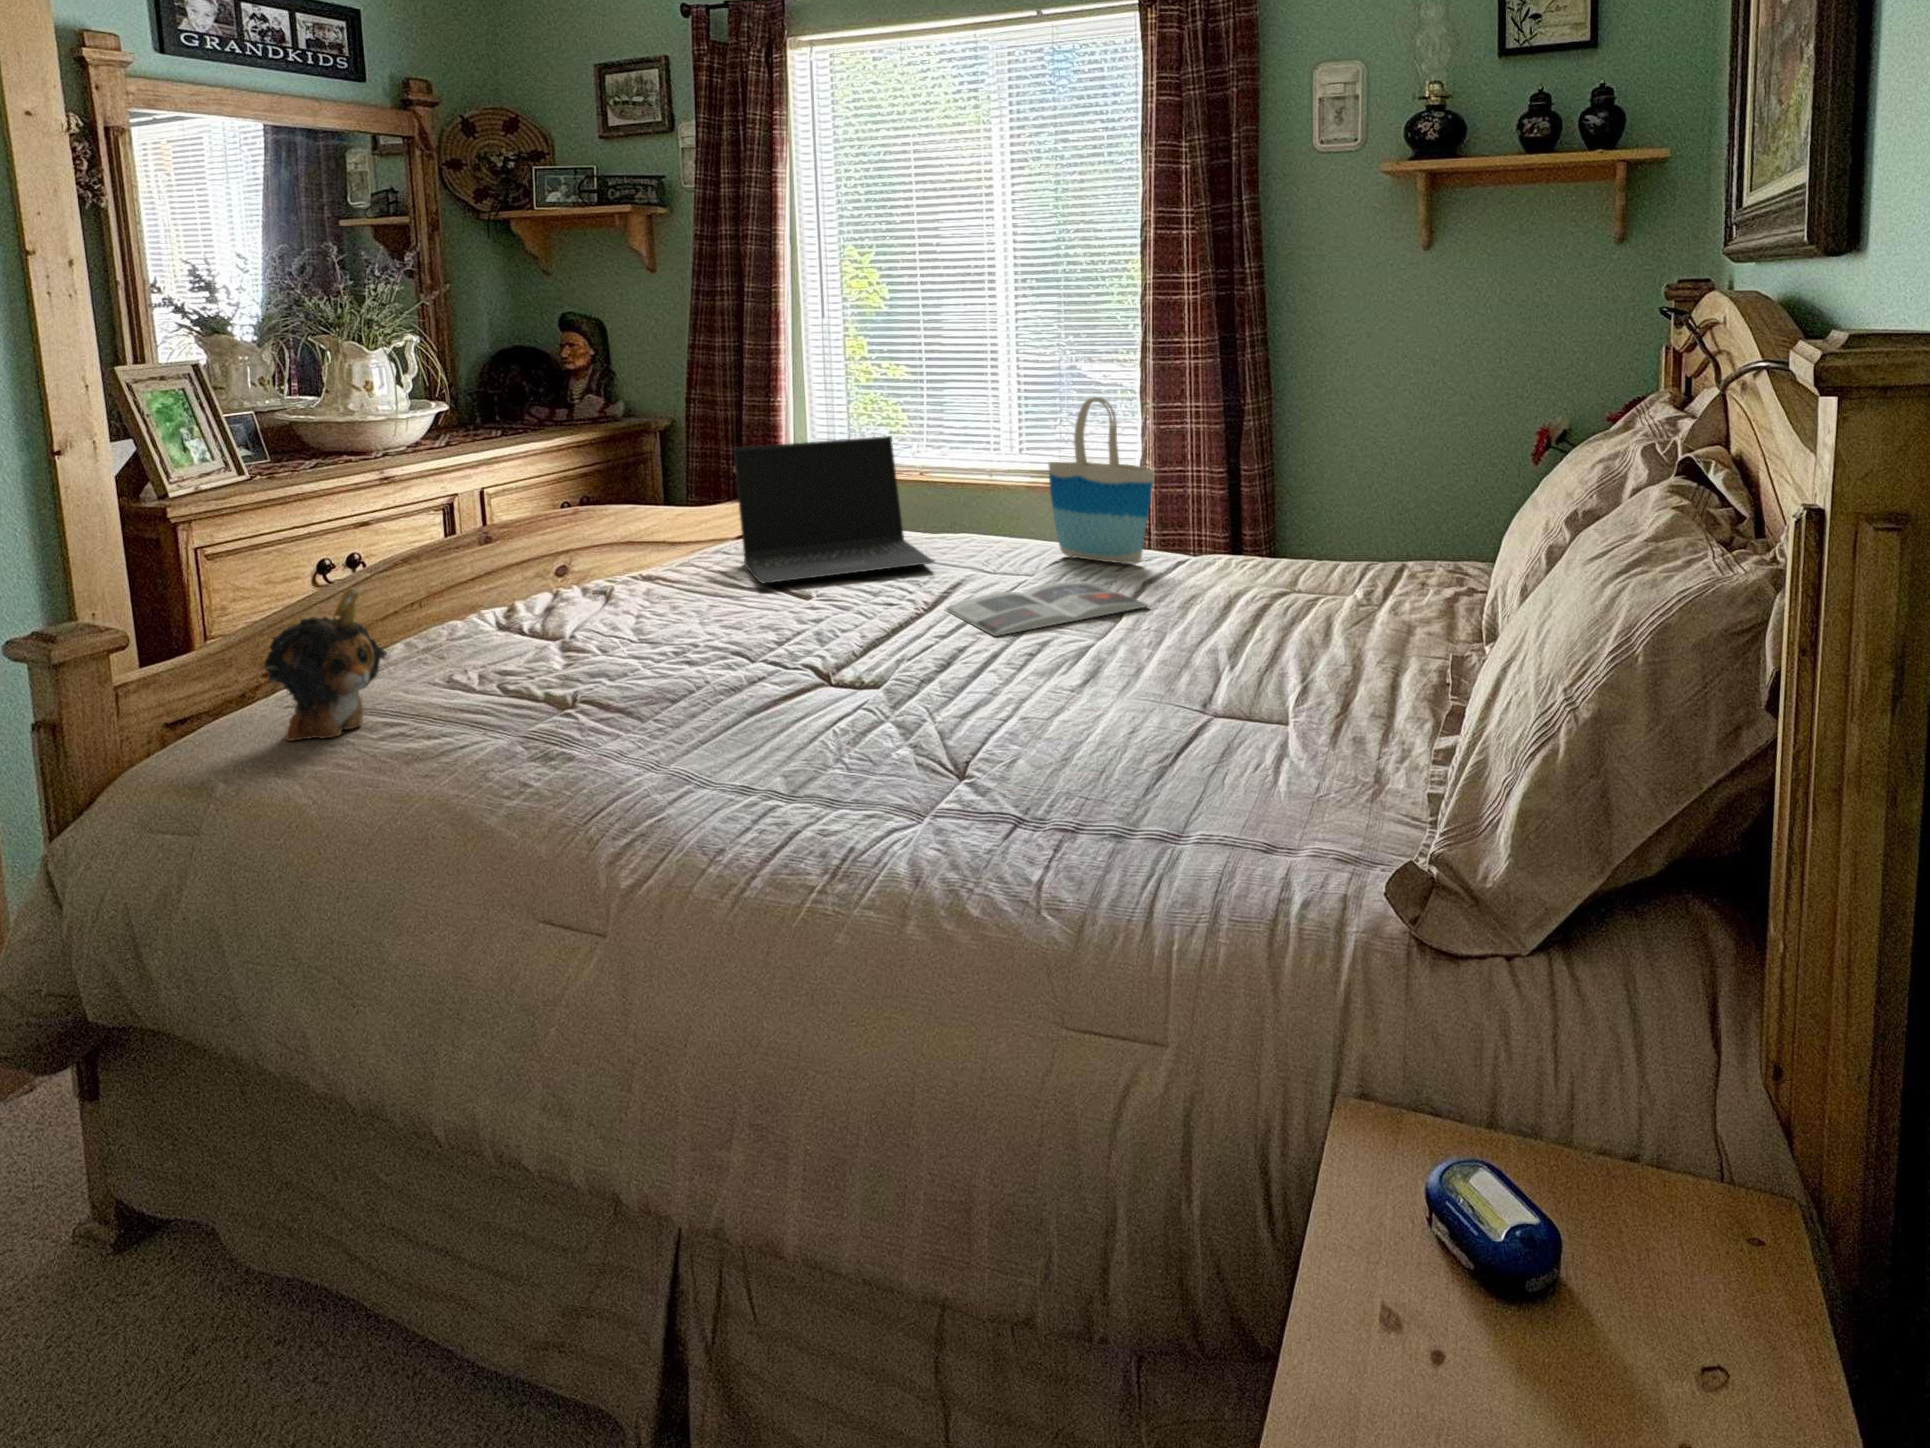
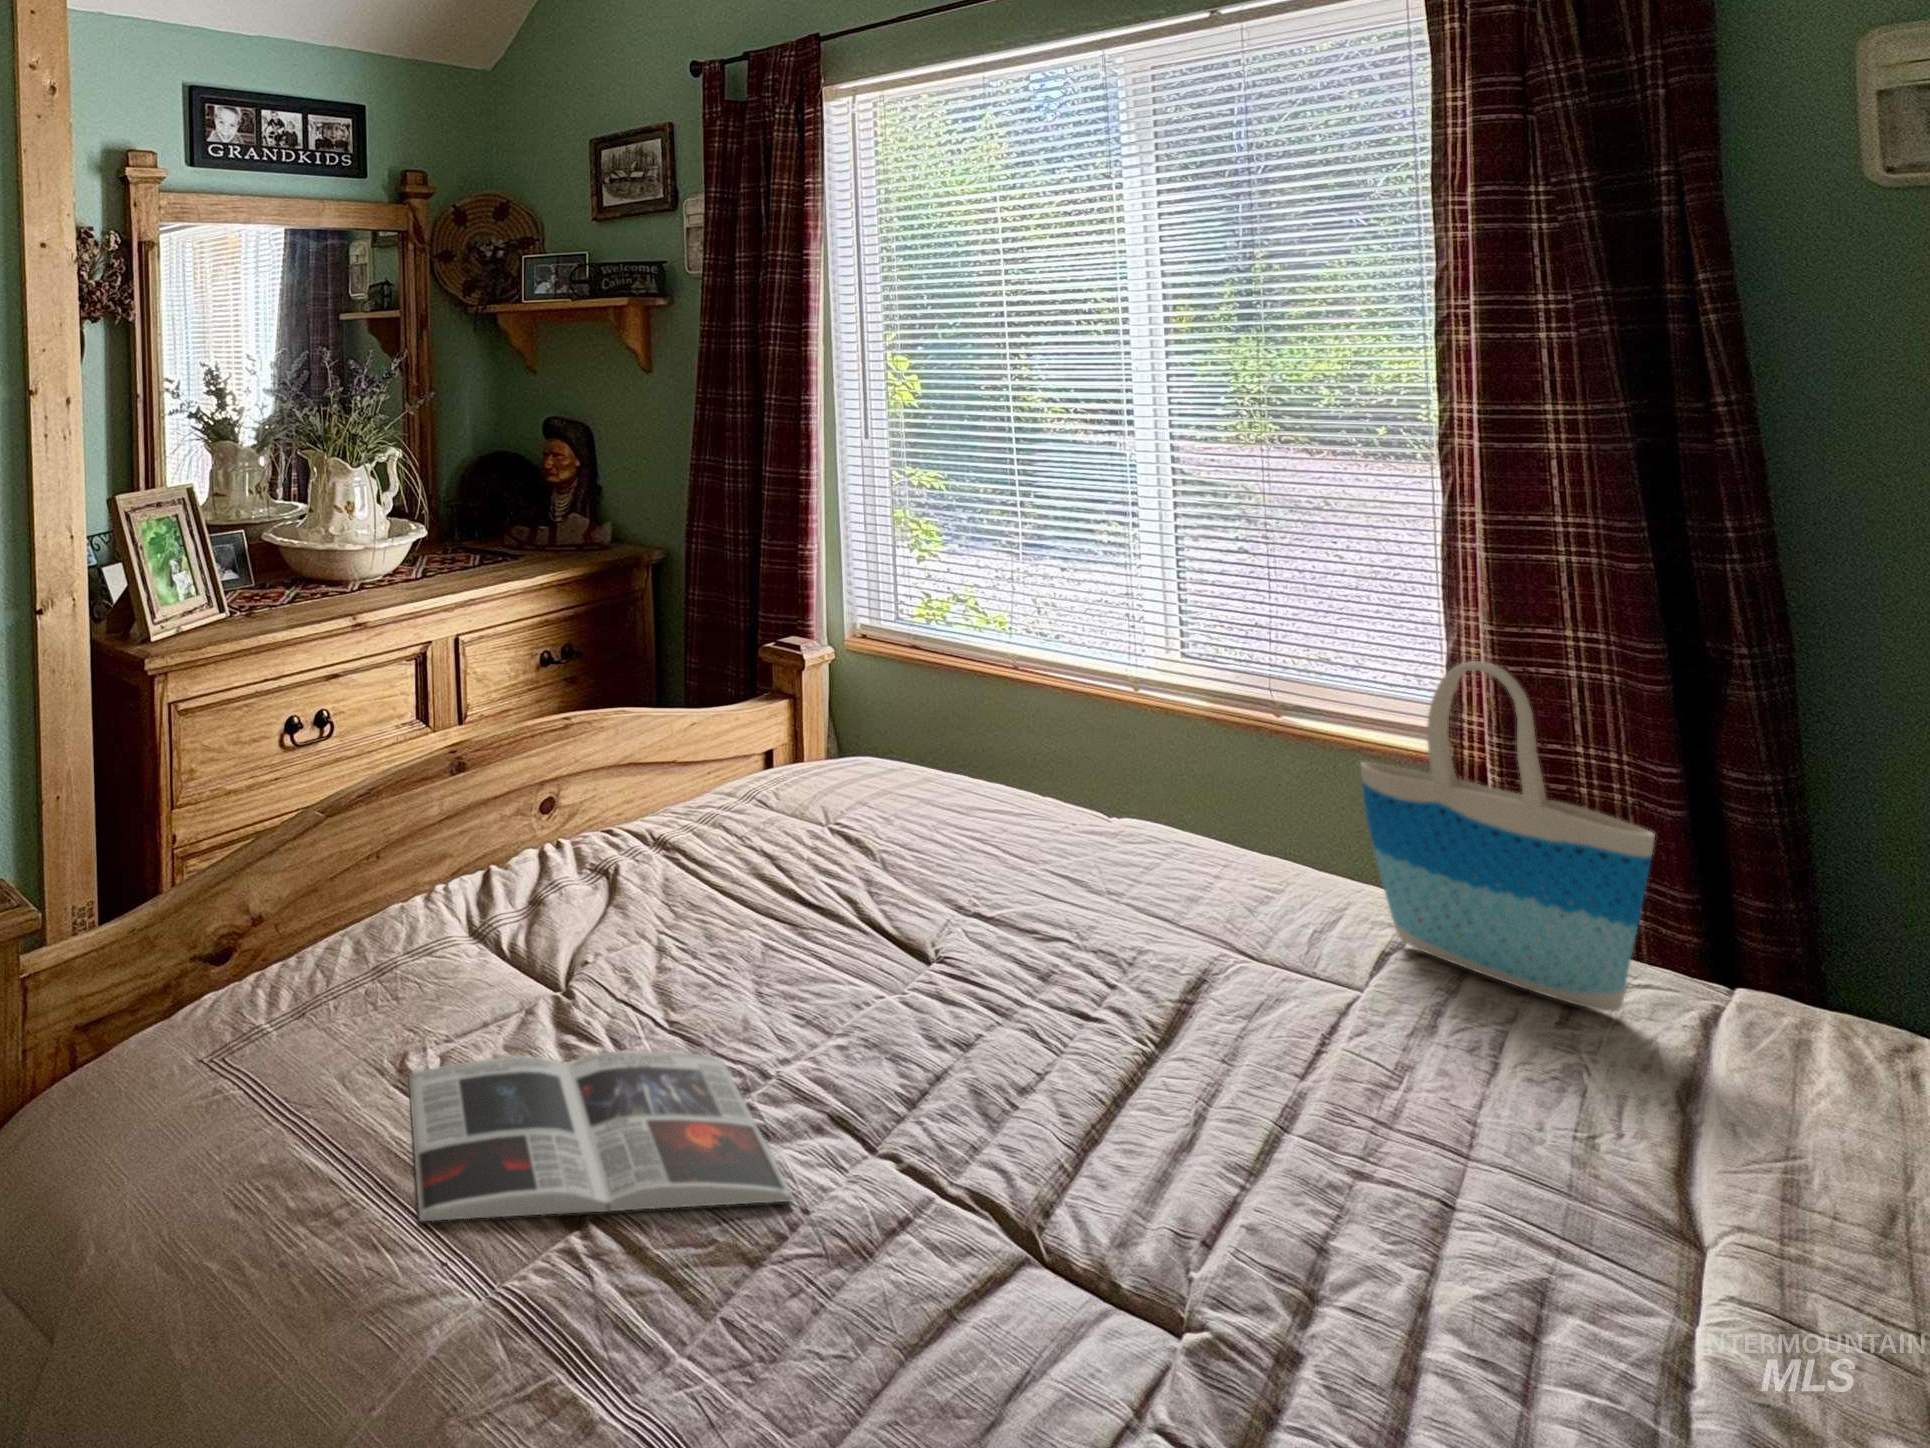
laptop: present [734,436,934,583] -> none [783,664,1148,927]
magazine: present [946,581,1149,636] -> present [409,1051,794,1221]
plush toy: present [264,588,387,741] -> none [147,965,315,1211]

